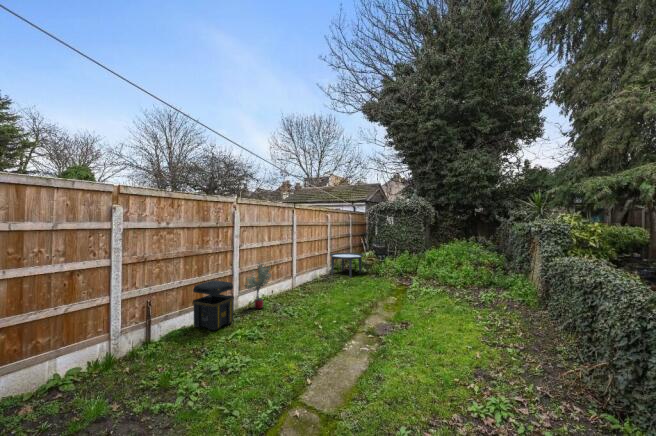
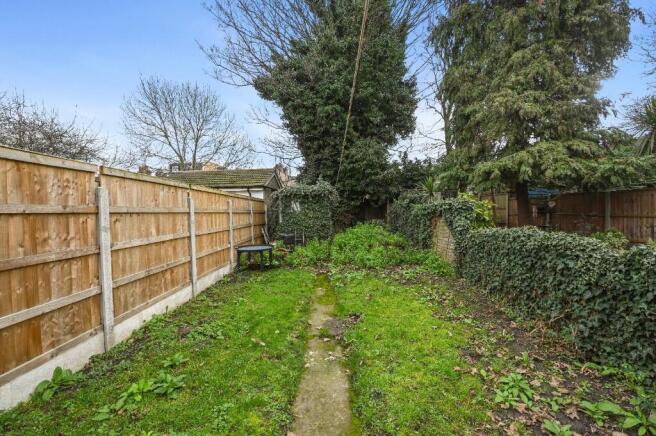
potted tree: present [245,263,271,309] -> none [123,268,171,339]
toolbox: present [193,281,234,330] -> none [15,308,111,405]

